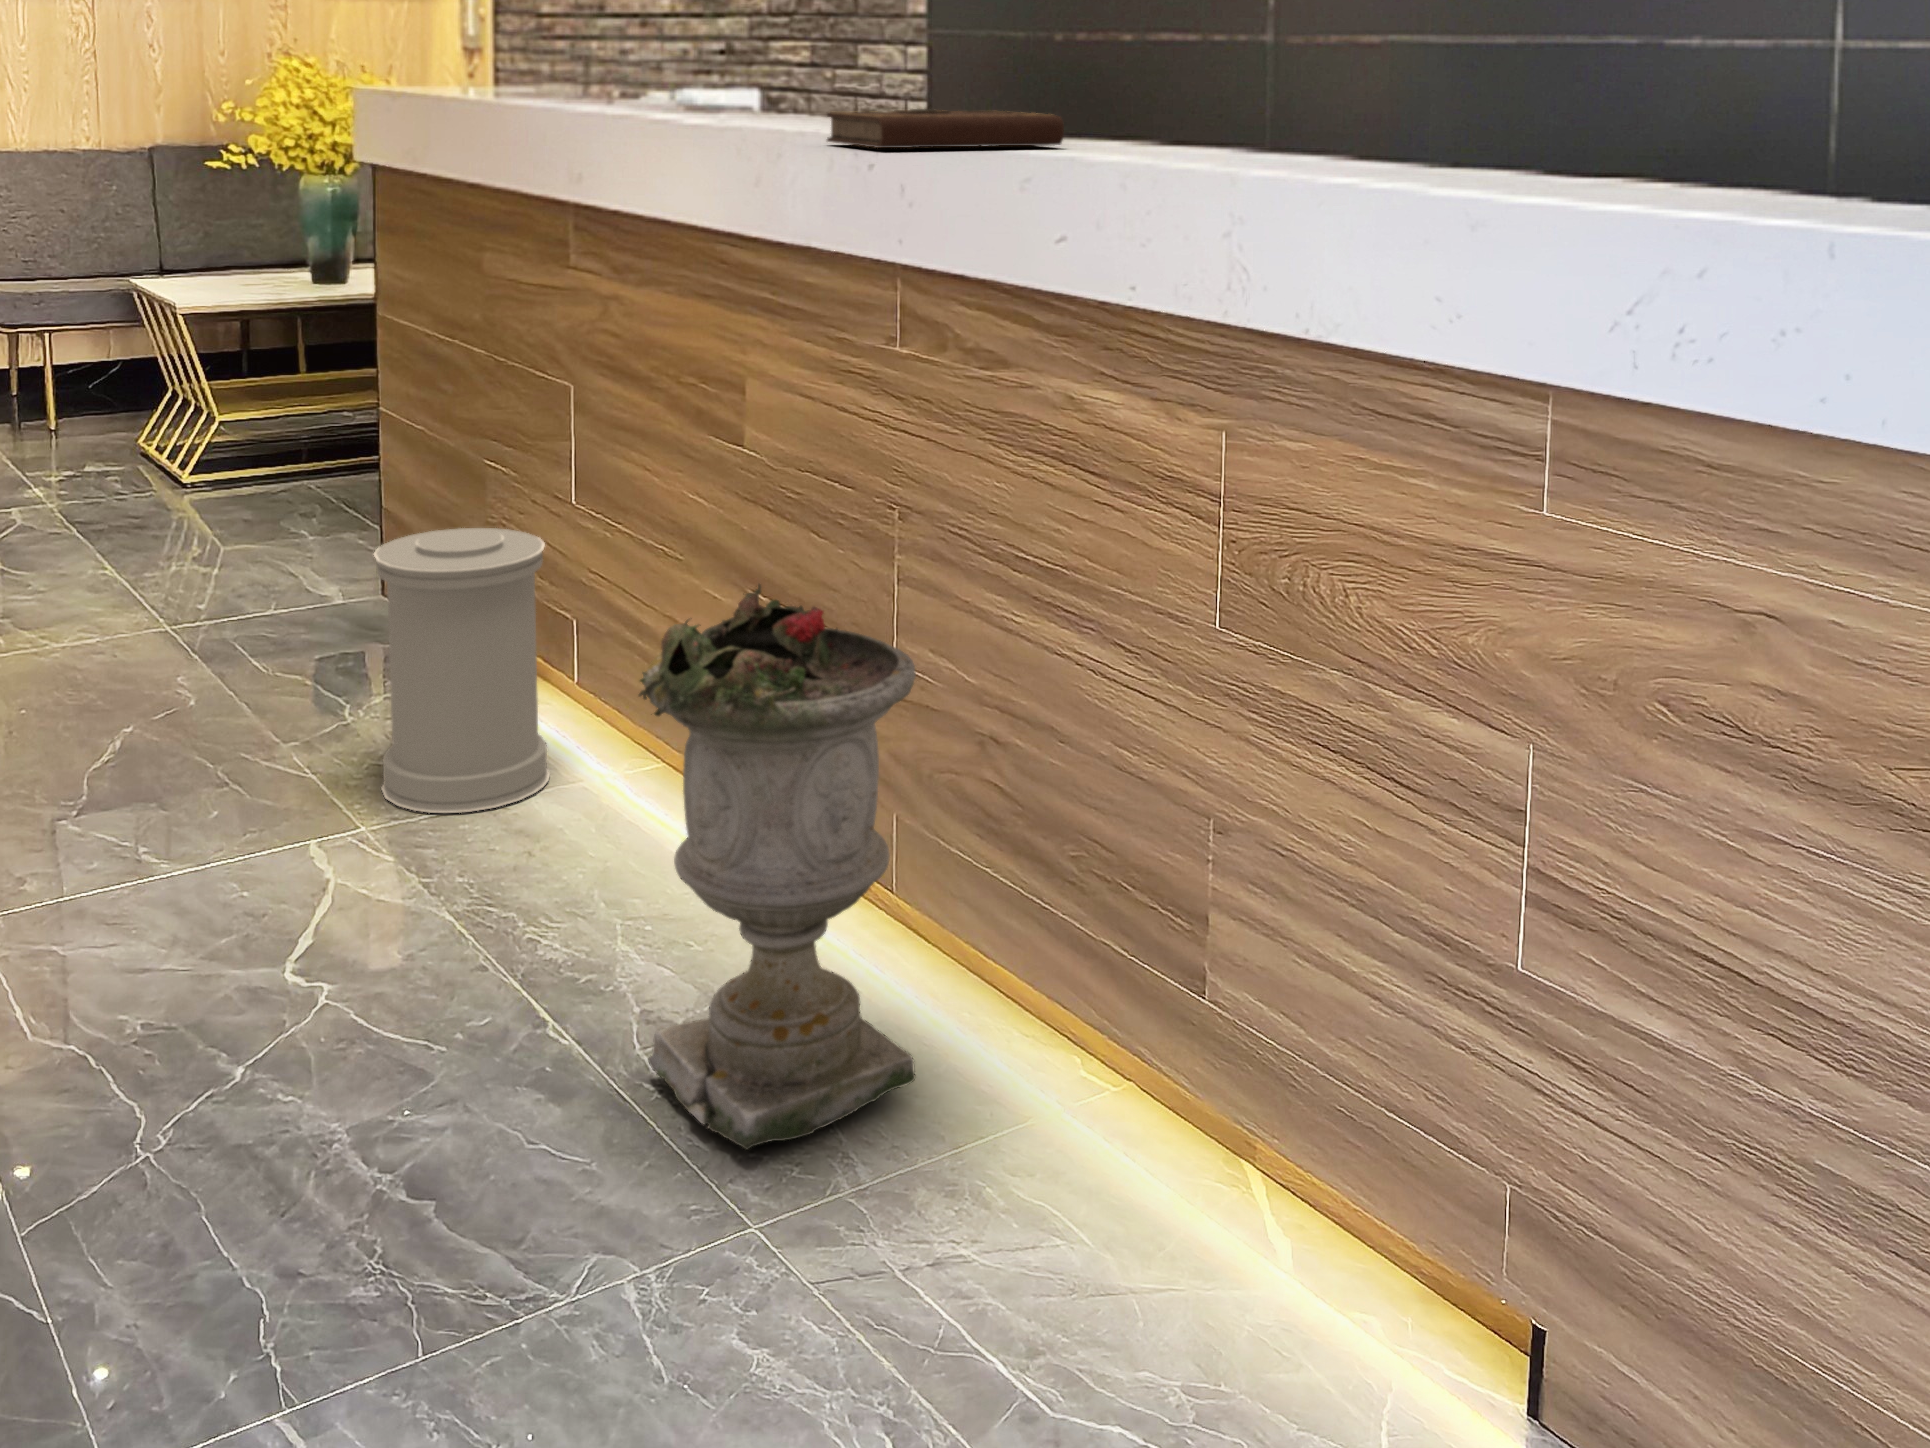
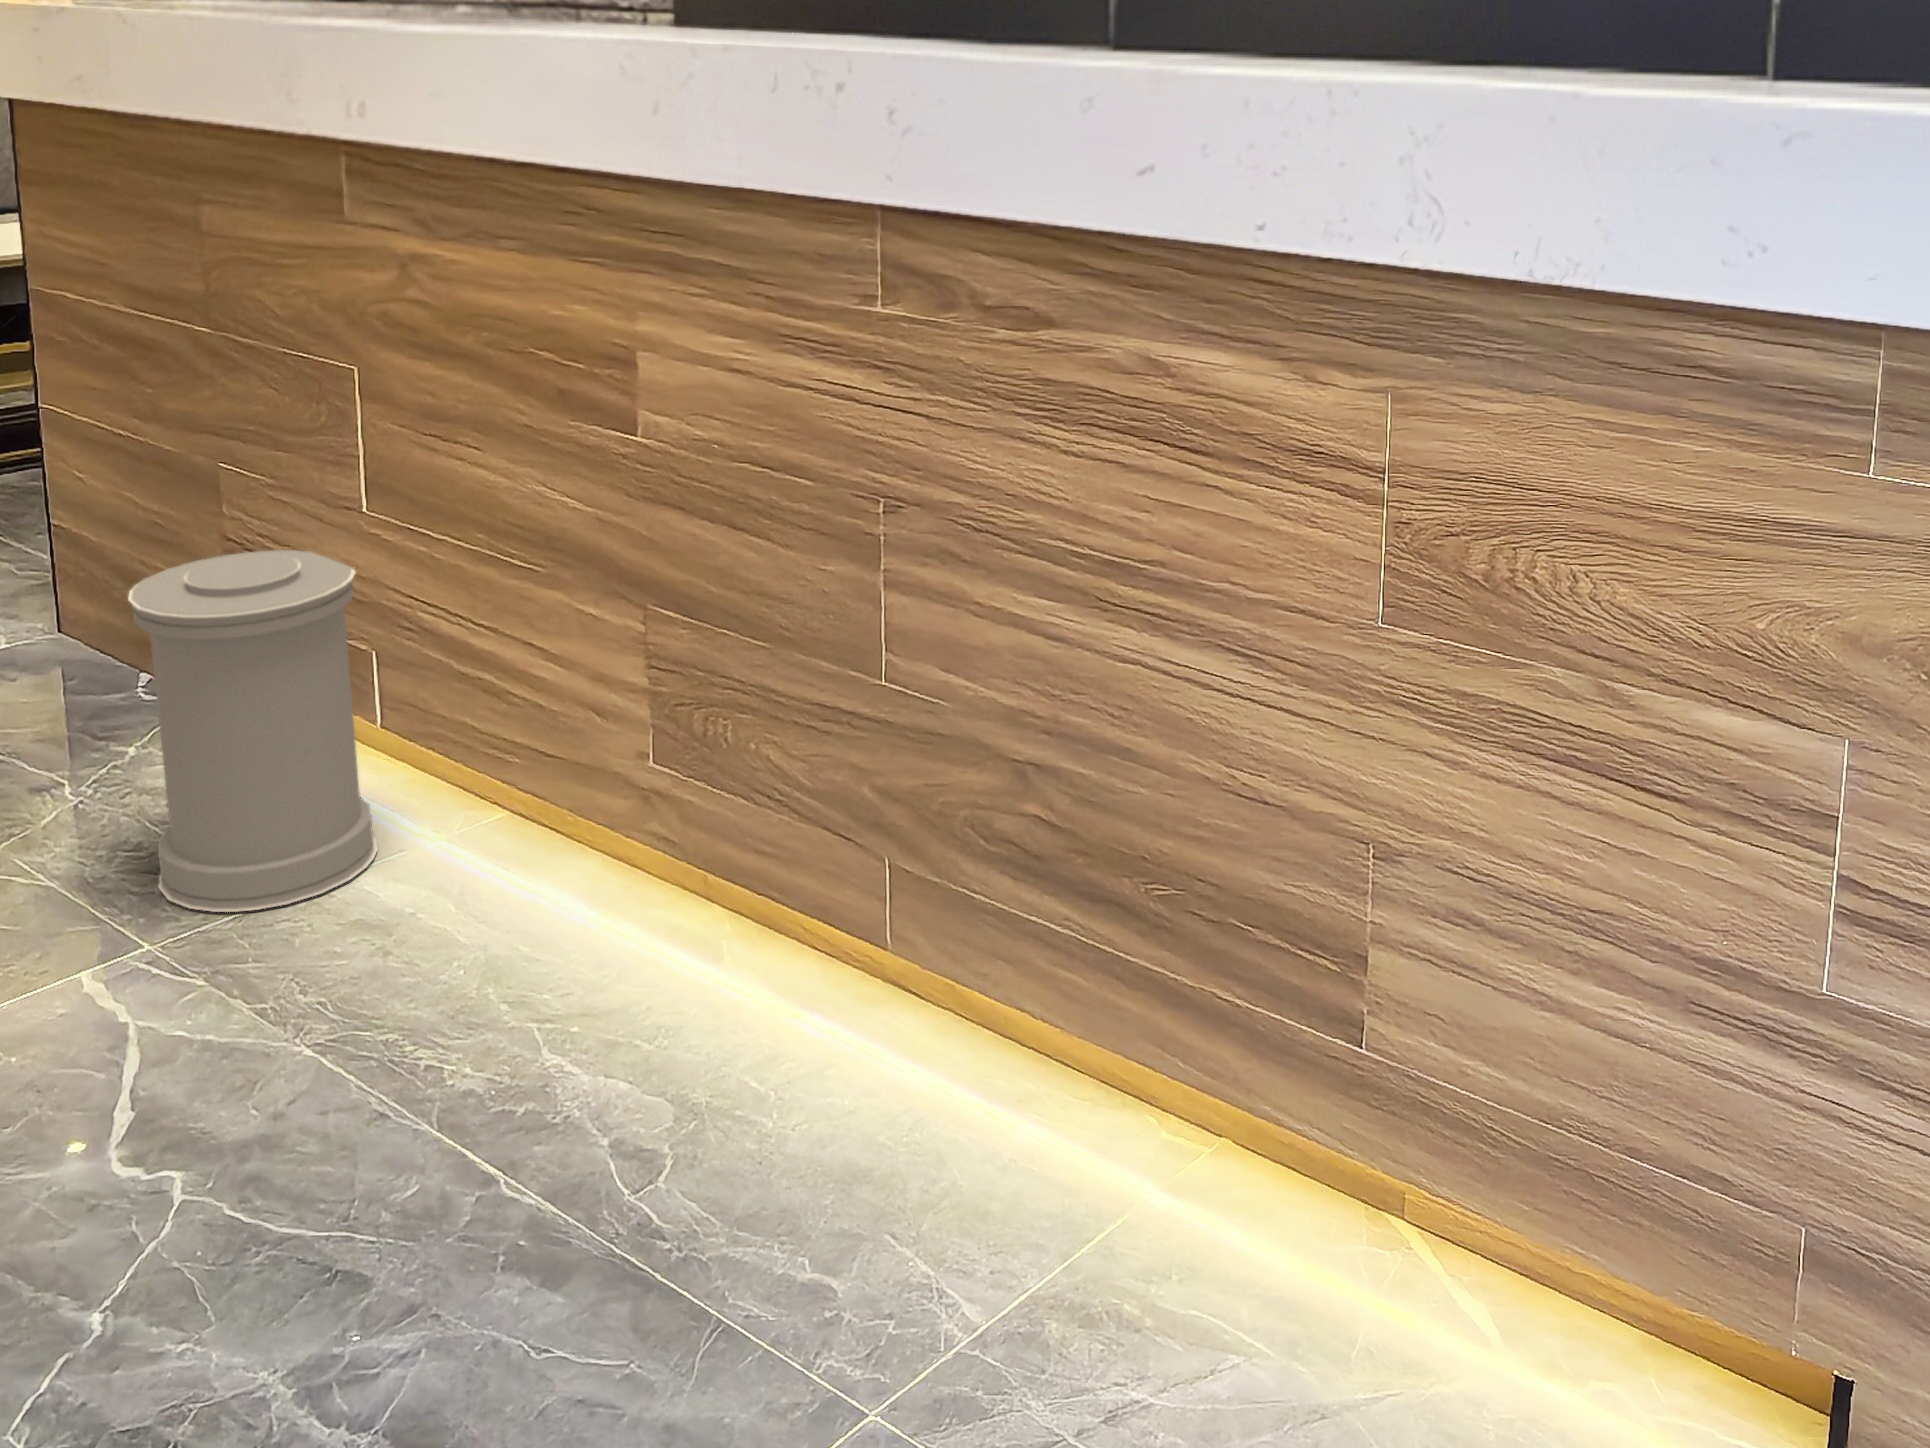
notebook: present [827,109,1064,148] -> none [828,17,1125,64]
planter: present [639,584,916,1150] -> none [647,614,996,1310]

